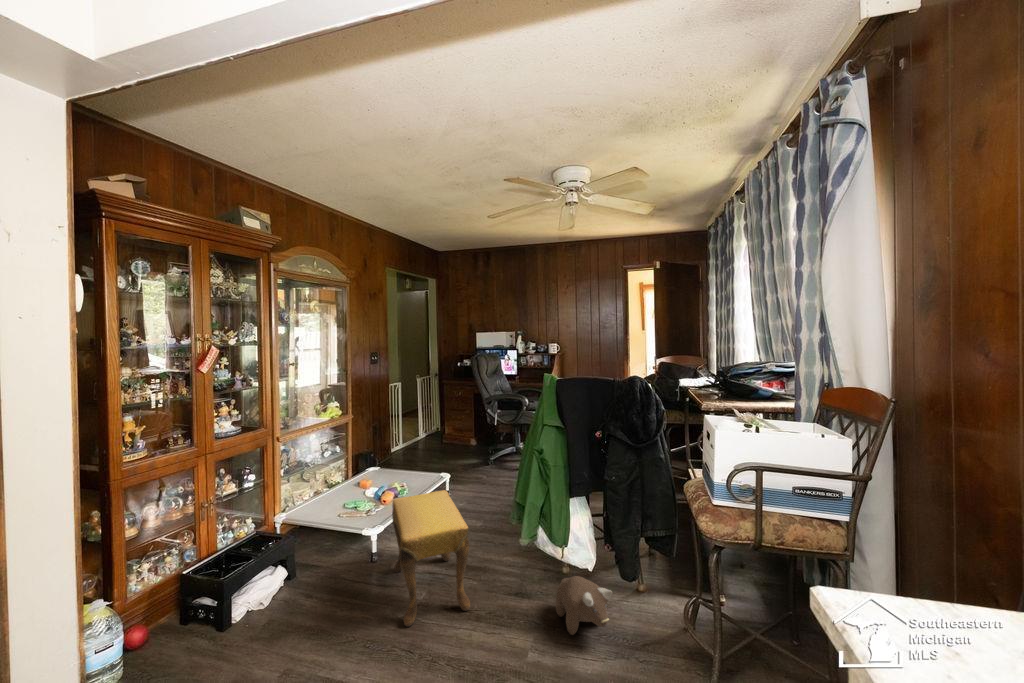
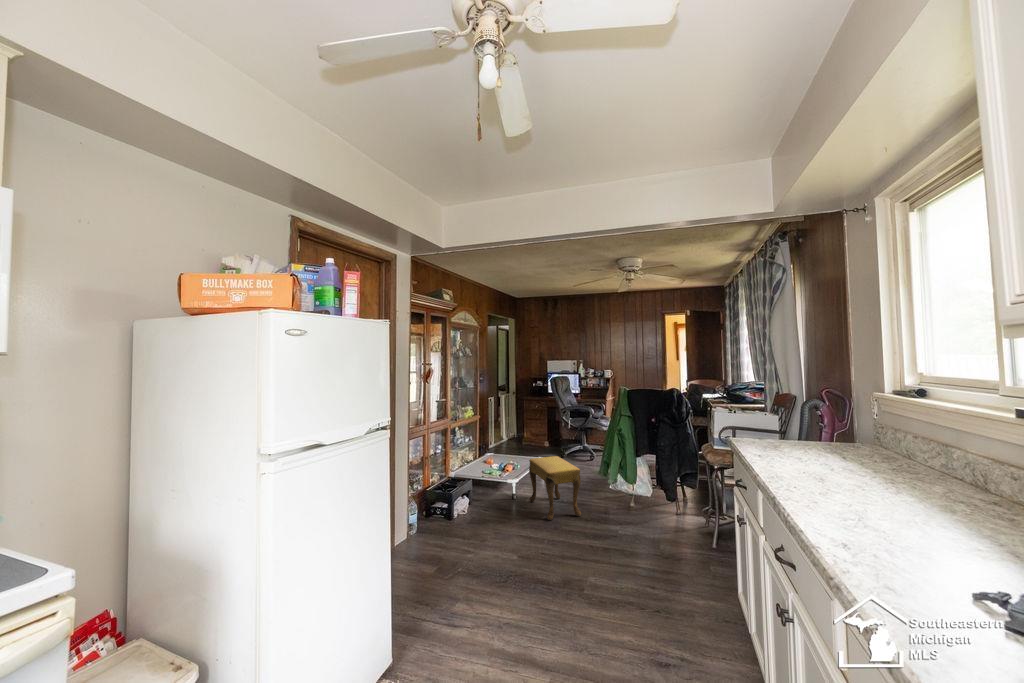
plush toy: present [556,576,612,635] -> none [630,497,662,525]

